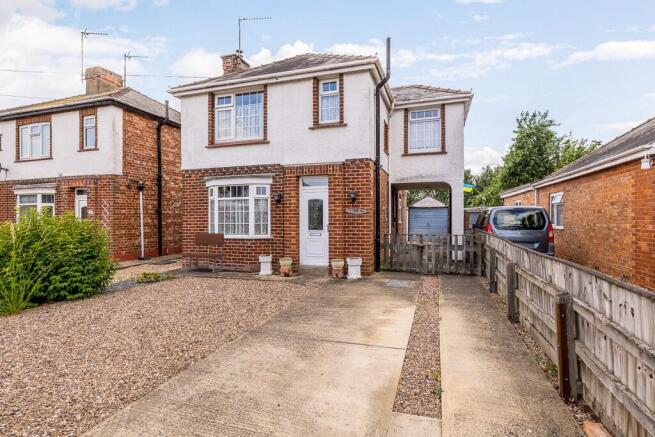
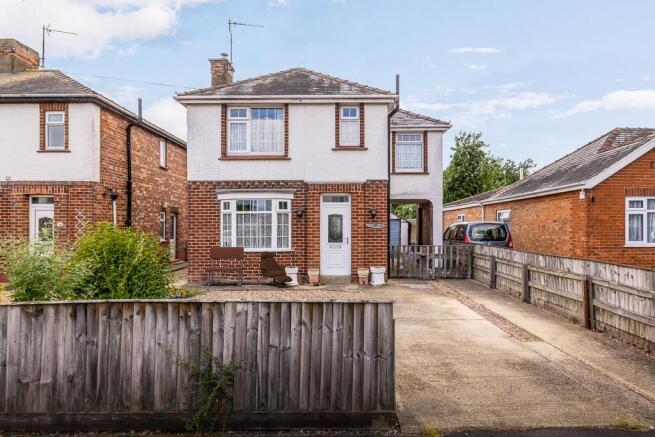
lounge chair: none [234,238,263,277] -> present [260,251,293,287]

